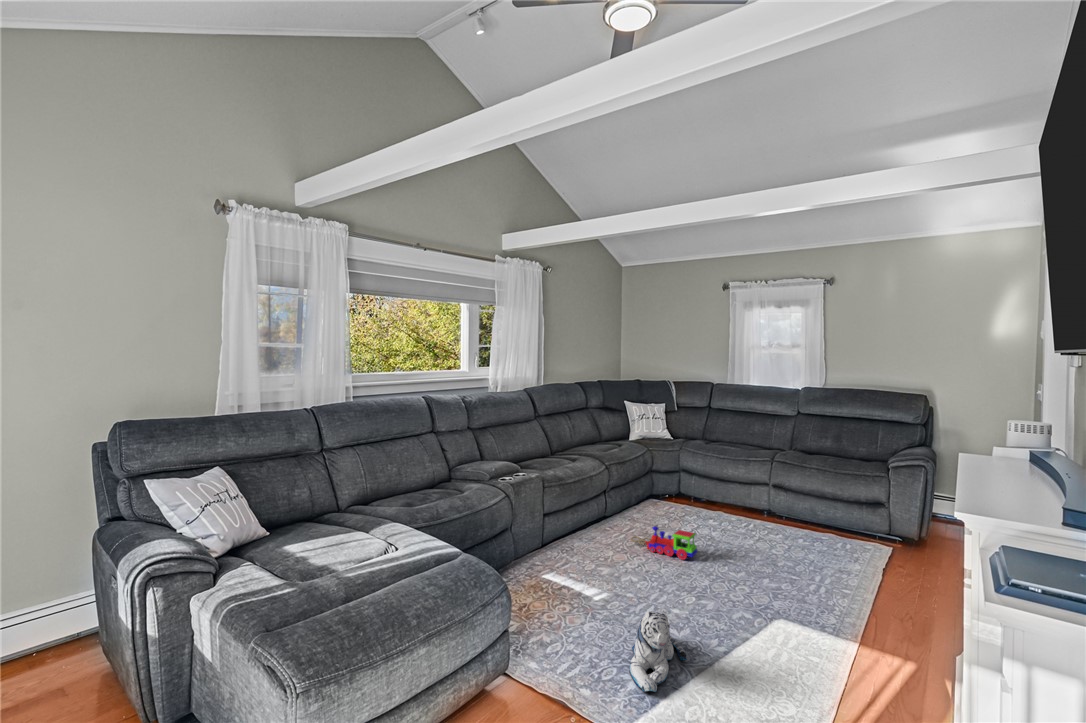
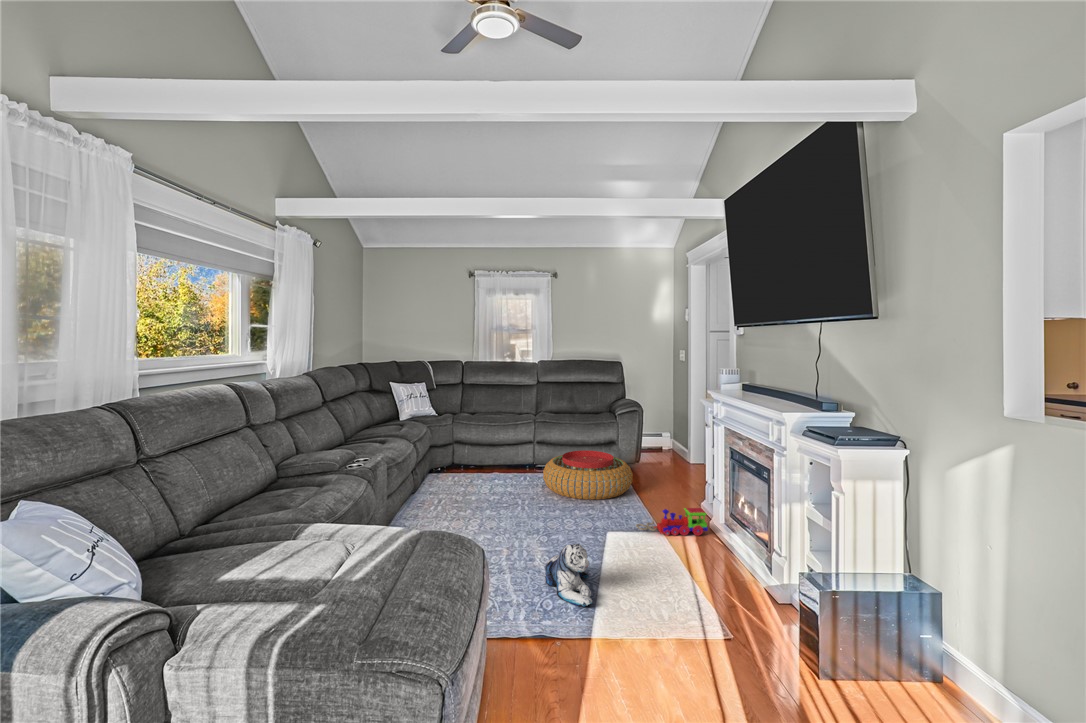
pouf: none [751,503,880,574] -> present [543,451,633,500]
toy train: present [631,526,697,560] -> present [636,508,708,536]

